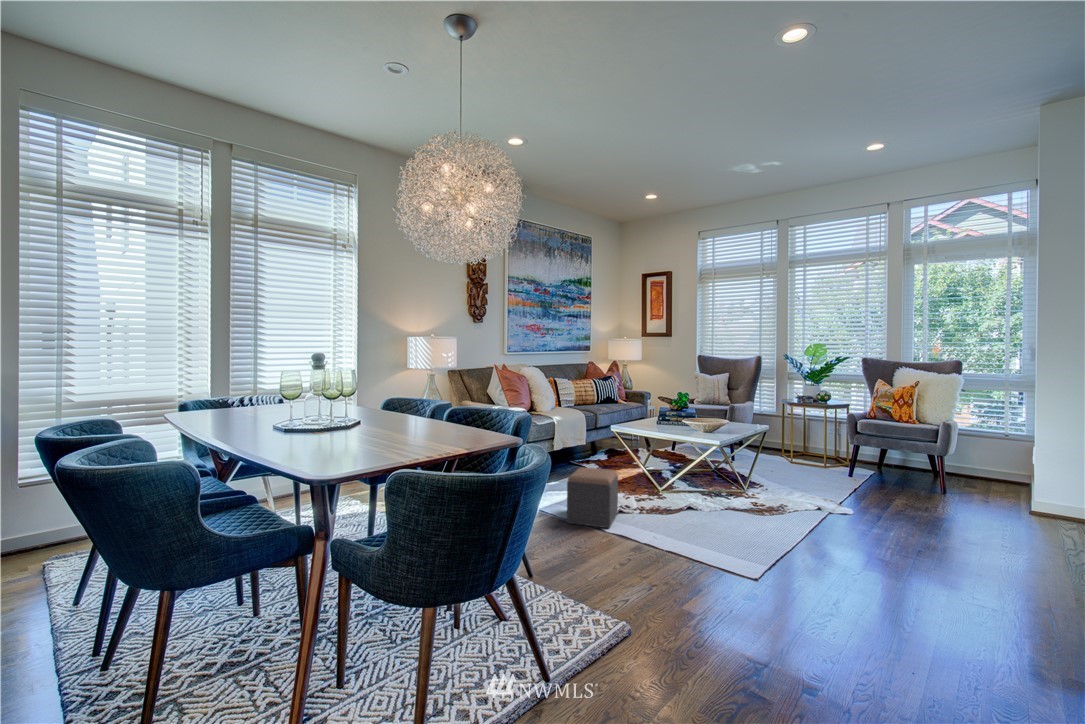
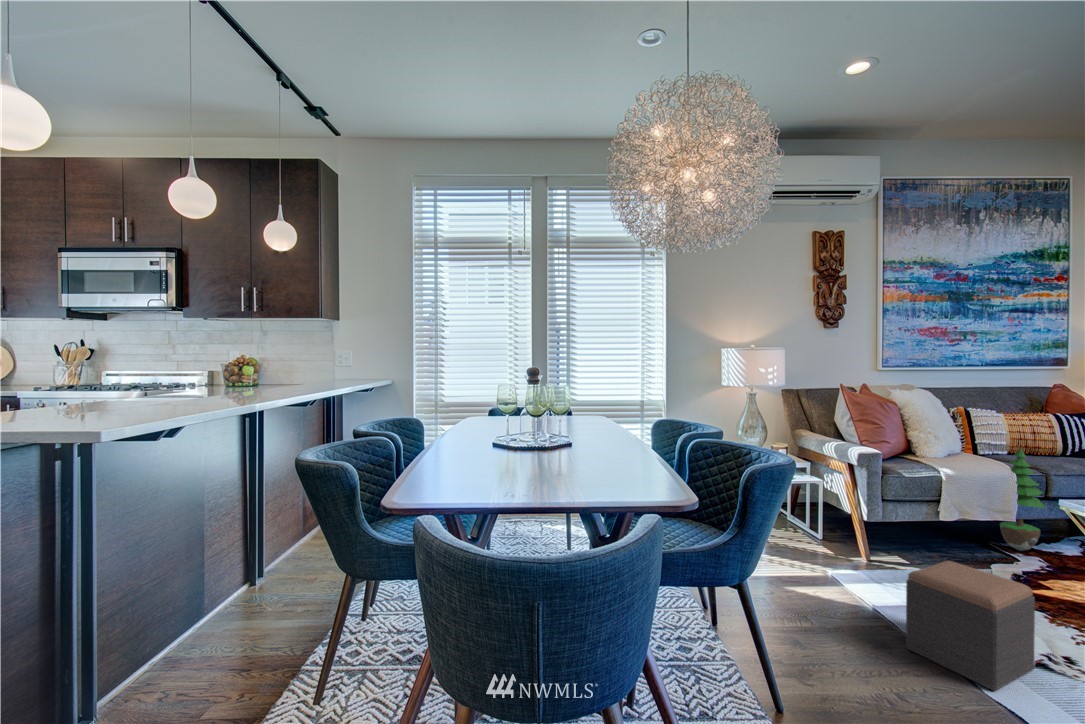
potted tree: none [574,400,596,463] -> present [1000,448,1046,551]

